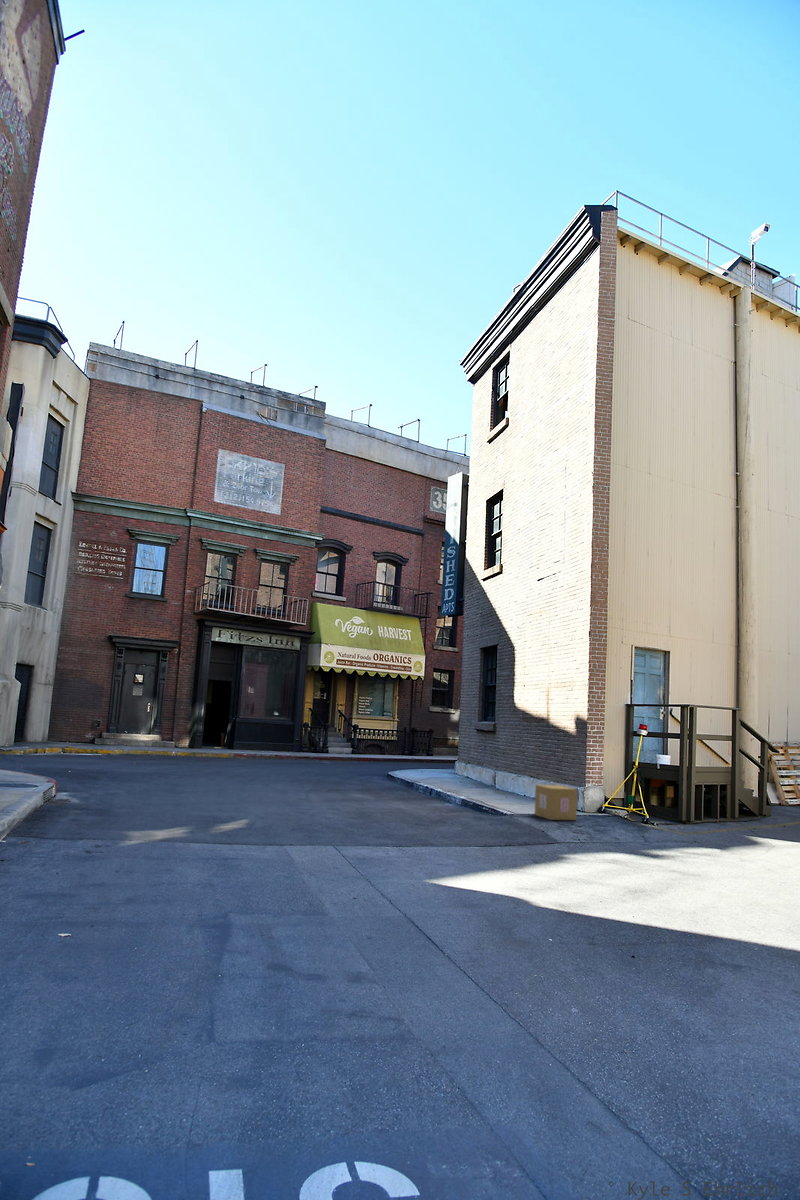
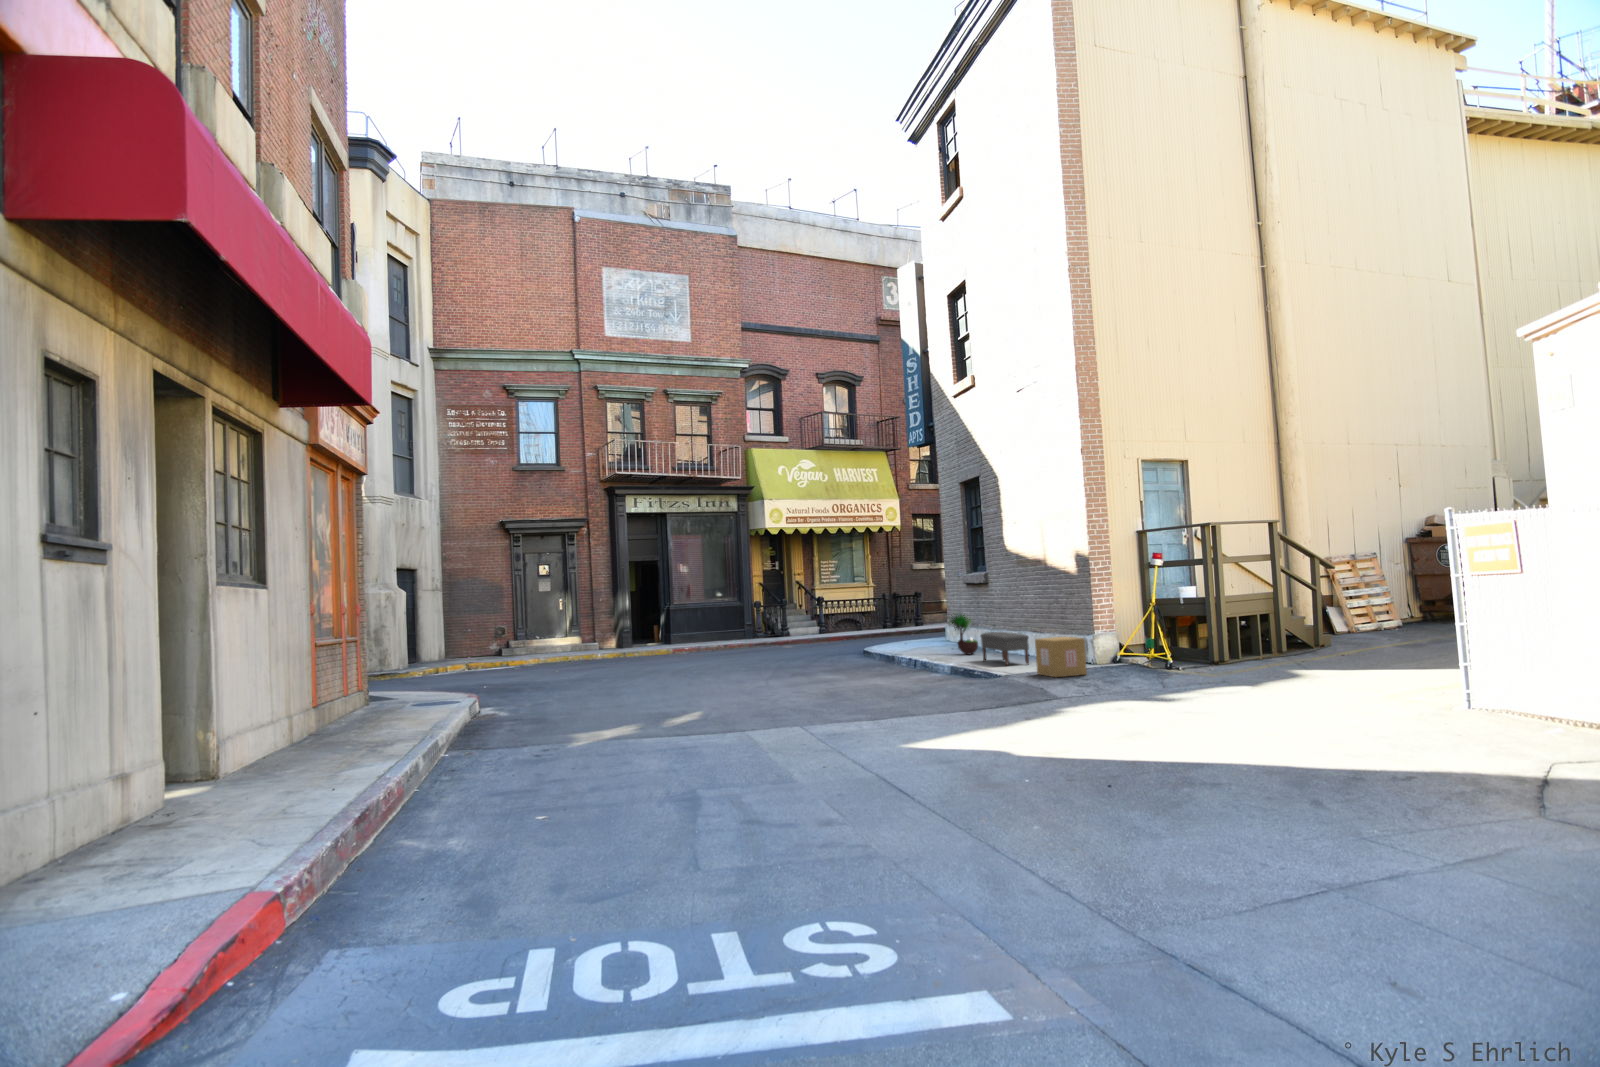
potted tree: none [461,751,484,789] -> present [950,614,978,655]
bench: none [488,773,528,804] -> present [981,632,1029,666]

